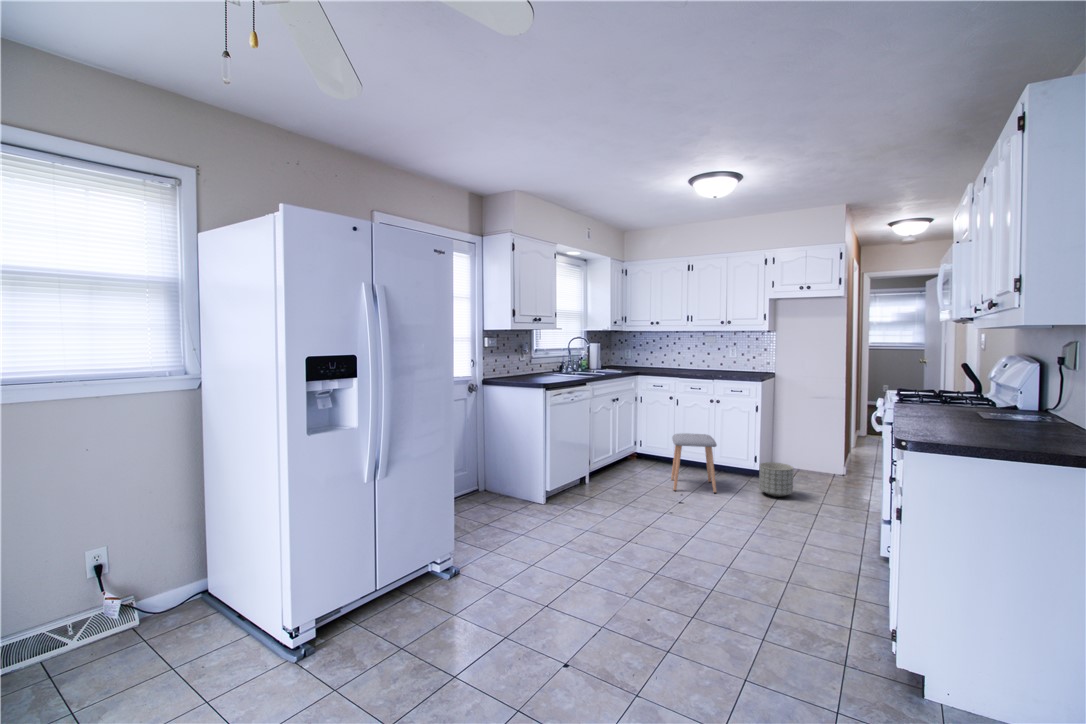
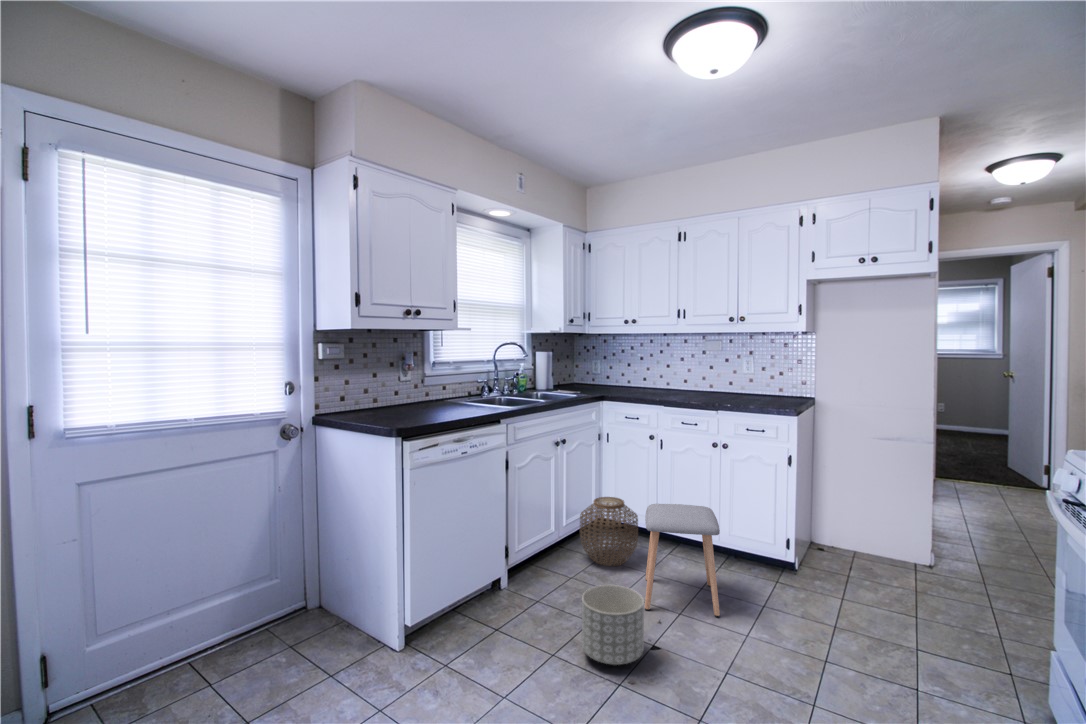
woven basket: none [629,434,665,475] -> present [580,497,638,566]
planter: present [759,462,793,497] -> present [582,585,644,665]

